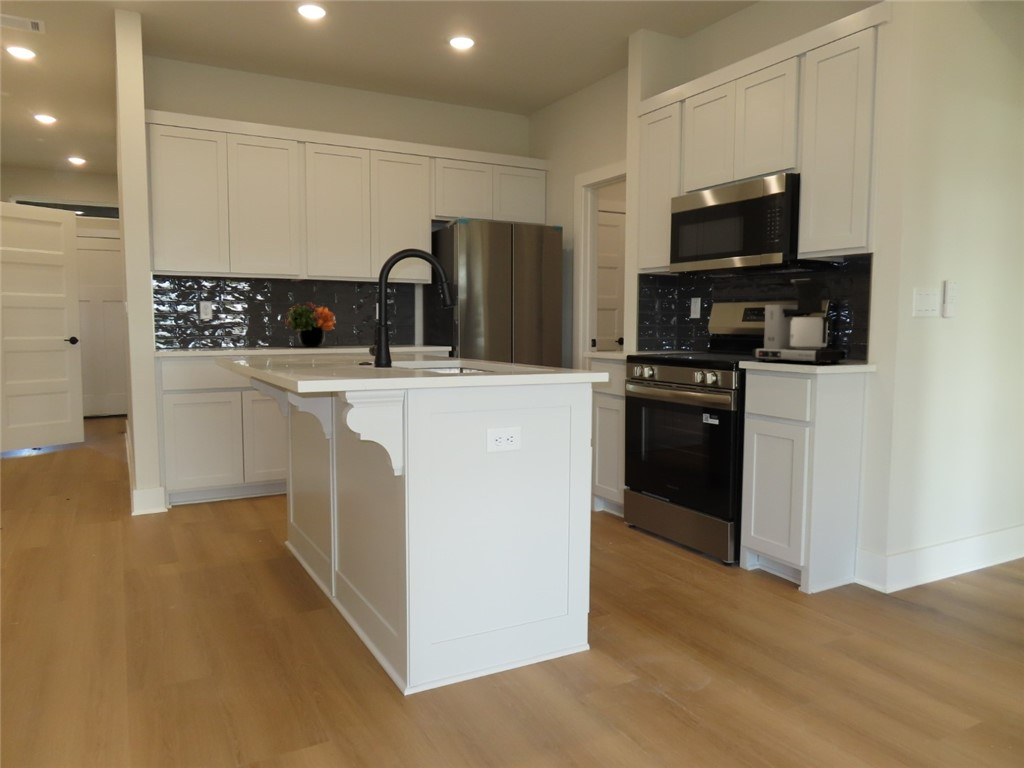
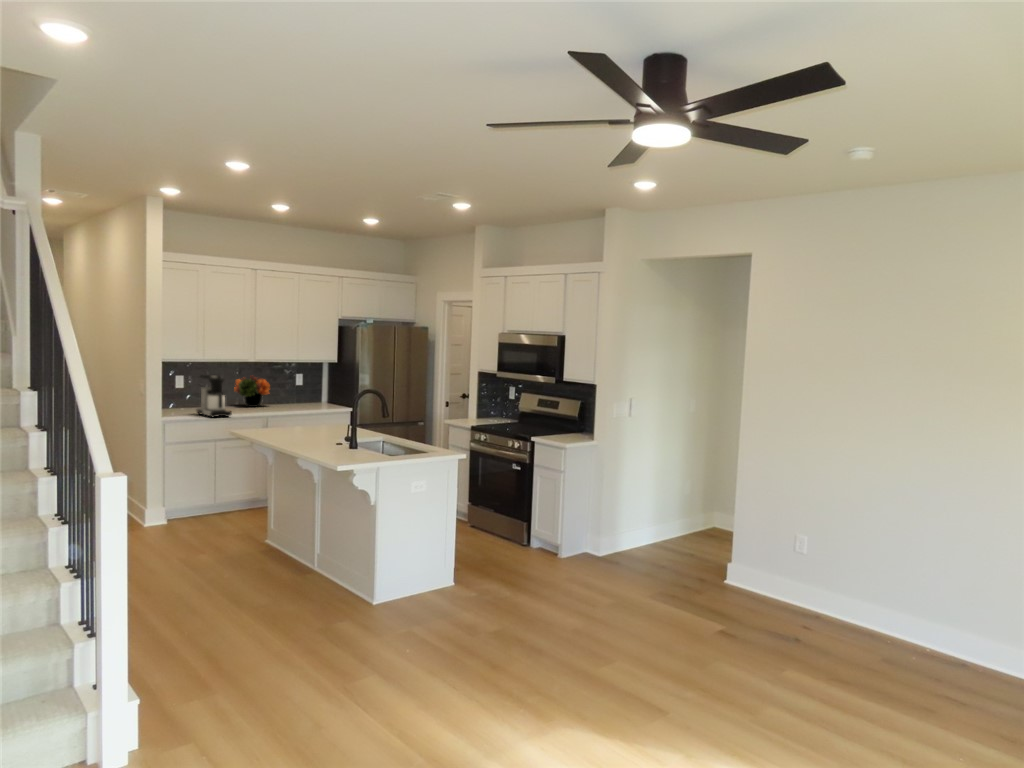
coffee maker: present [752,278,846,364] -> present [196,375,232,417]

